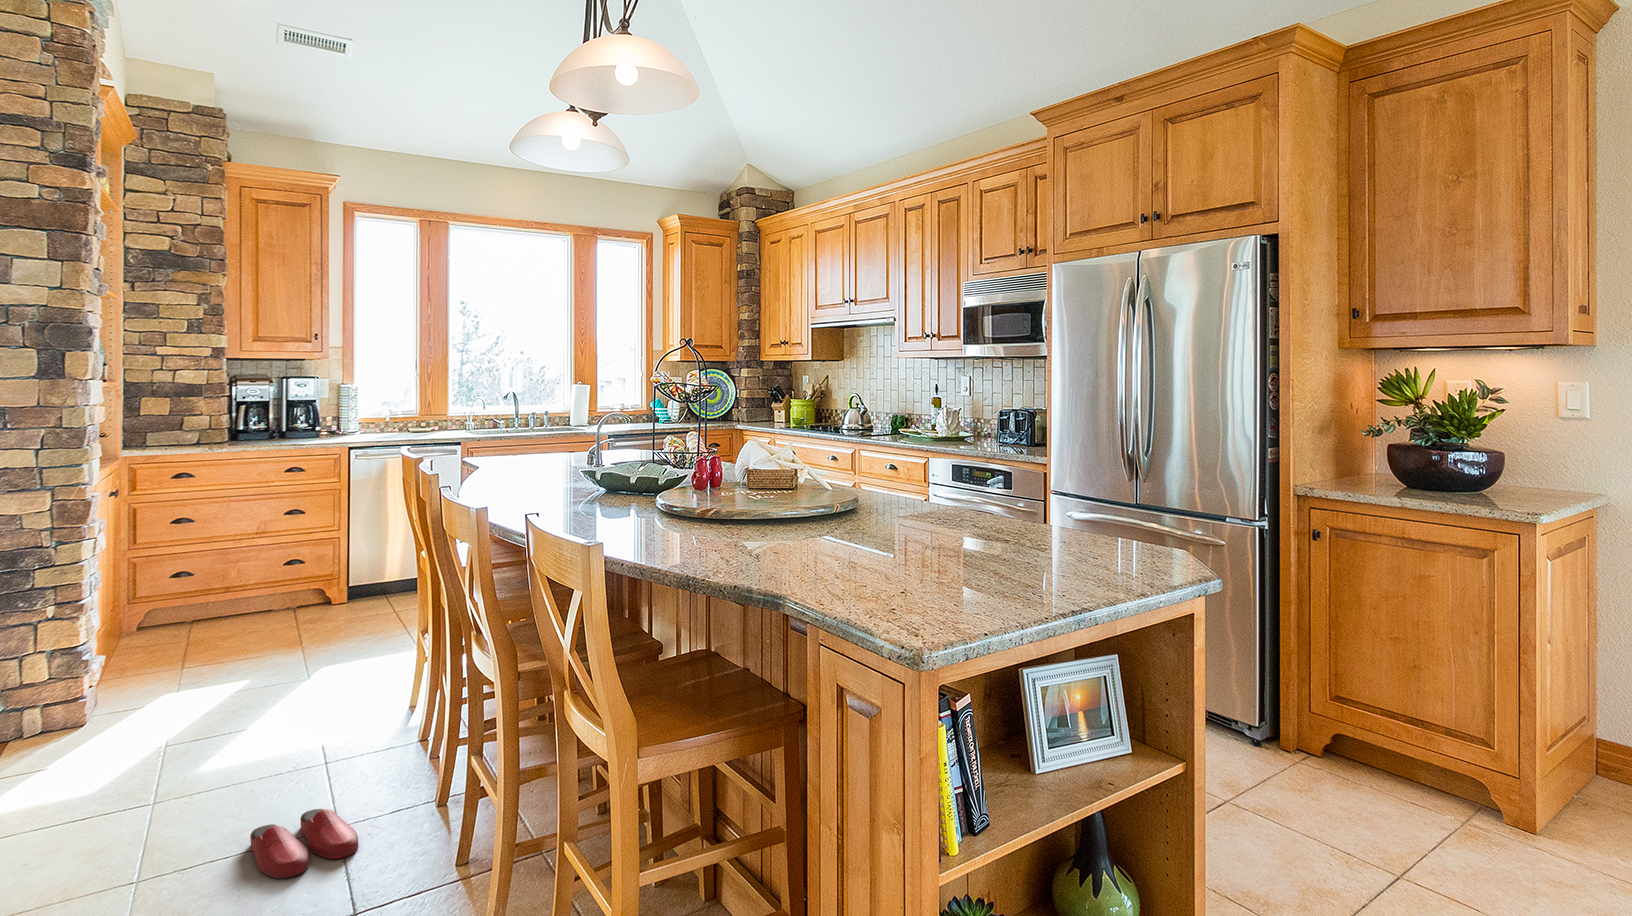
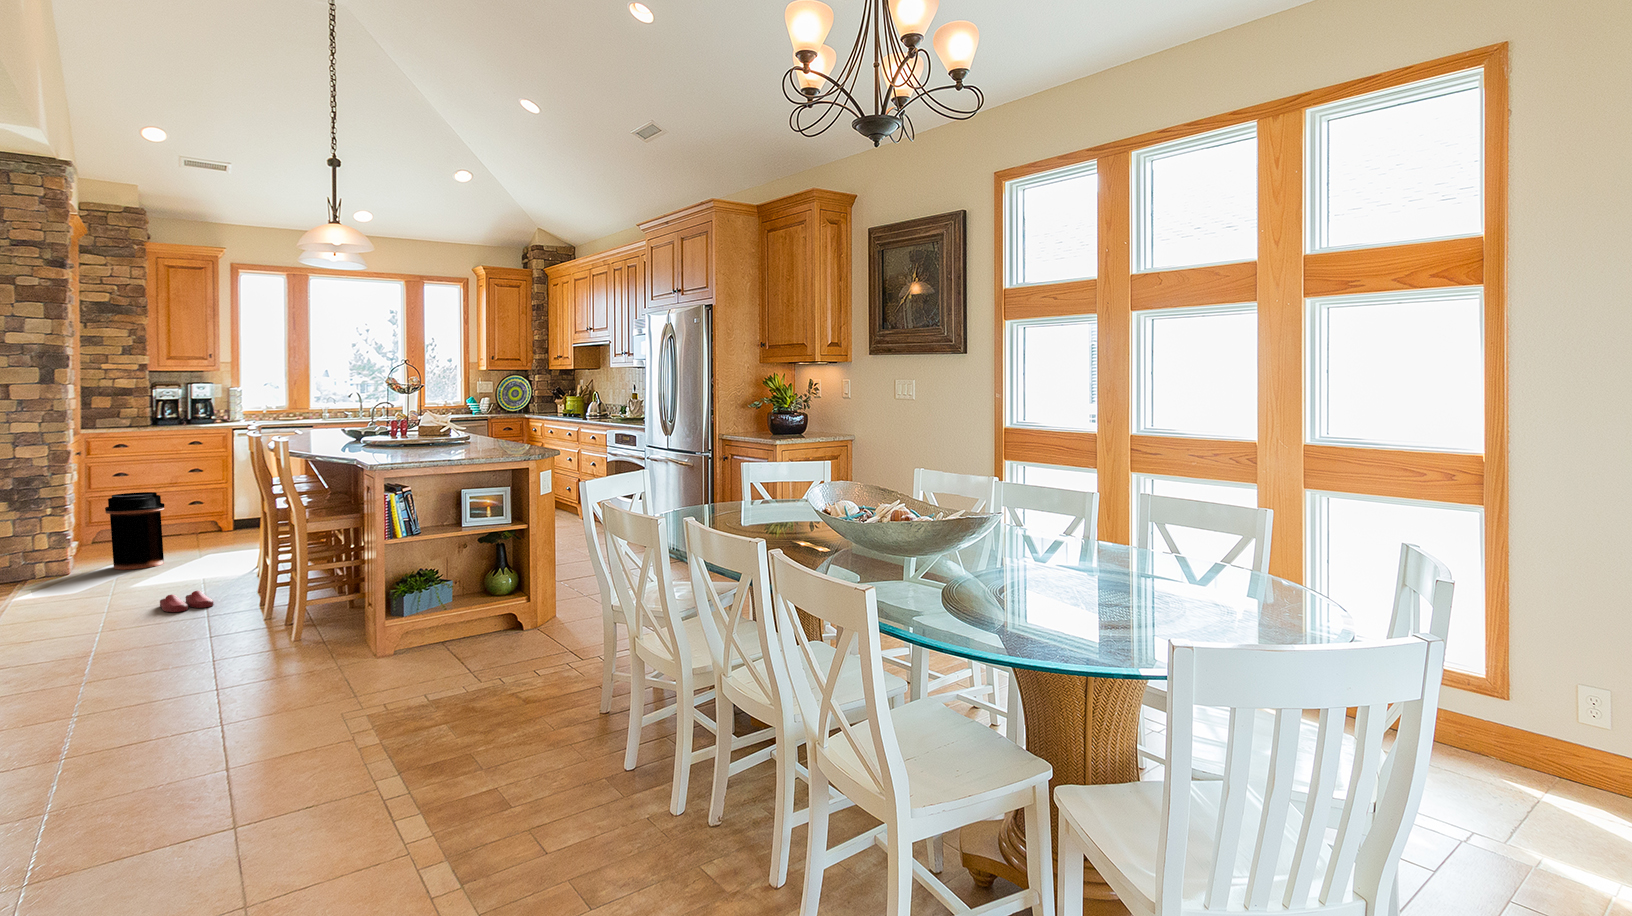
trash can: none [154,561,251,699] -> present [105,492,164,569]

